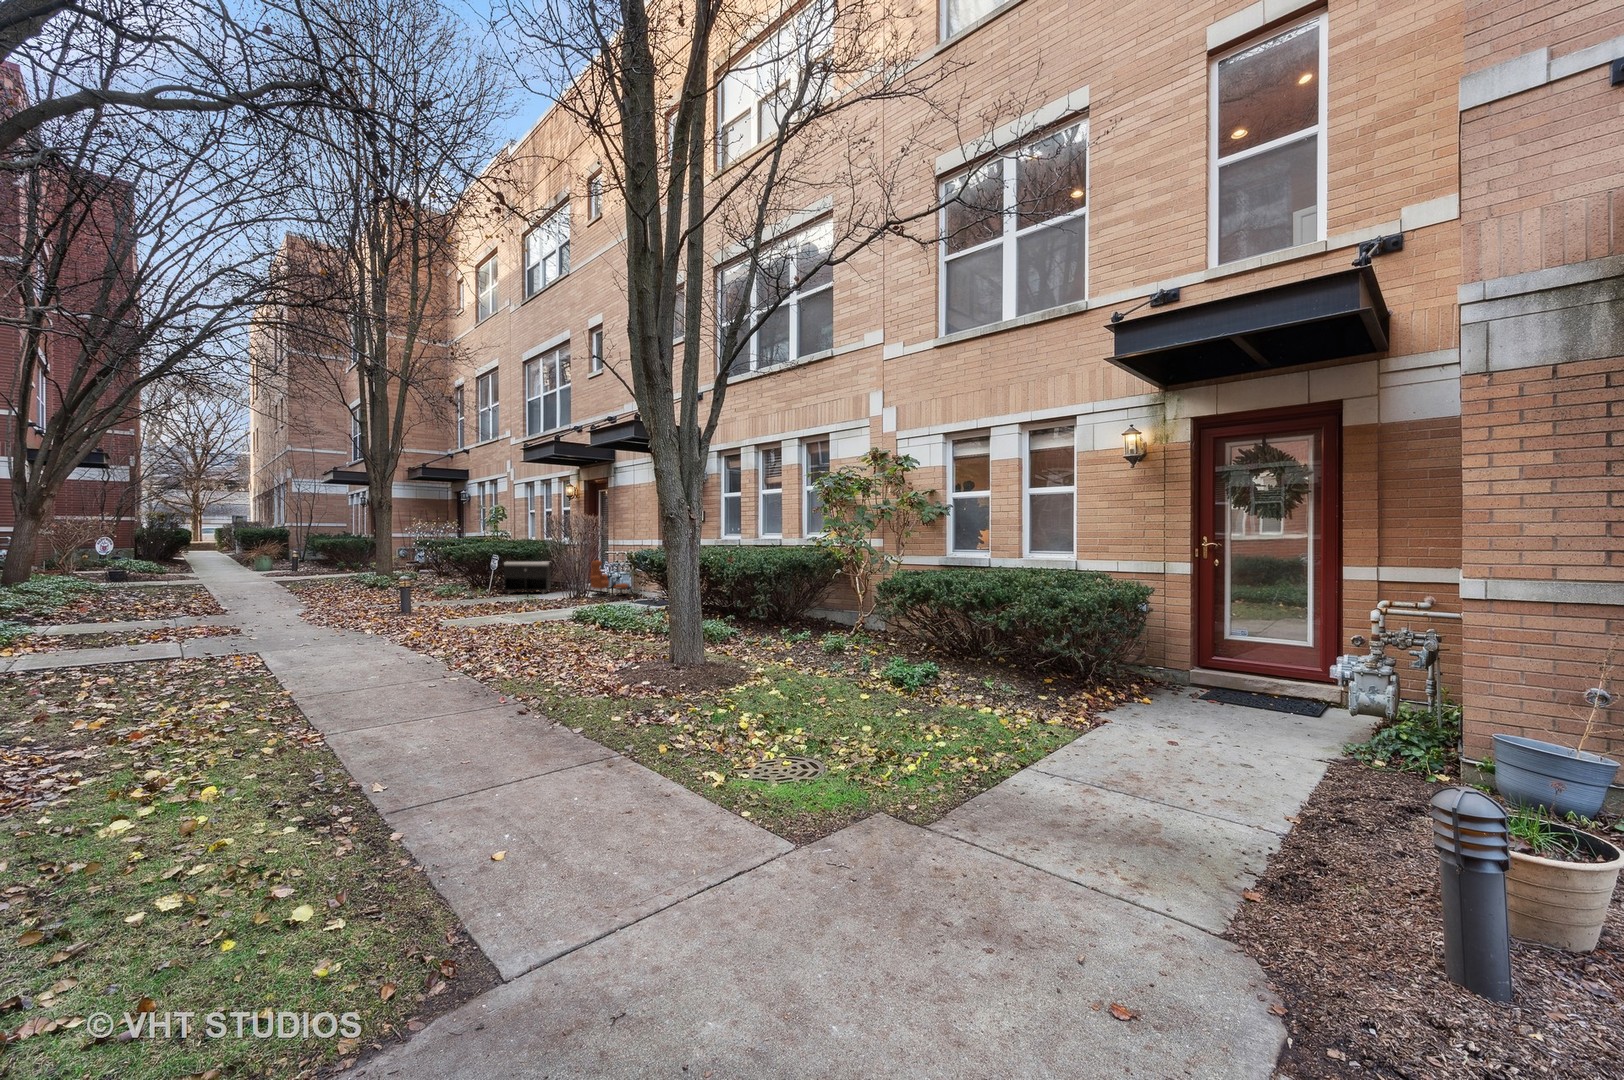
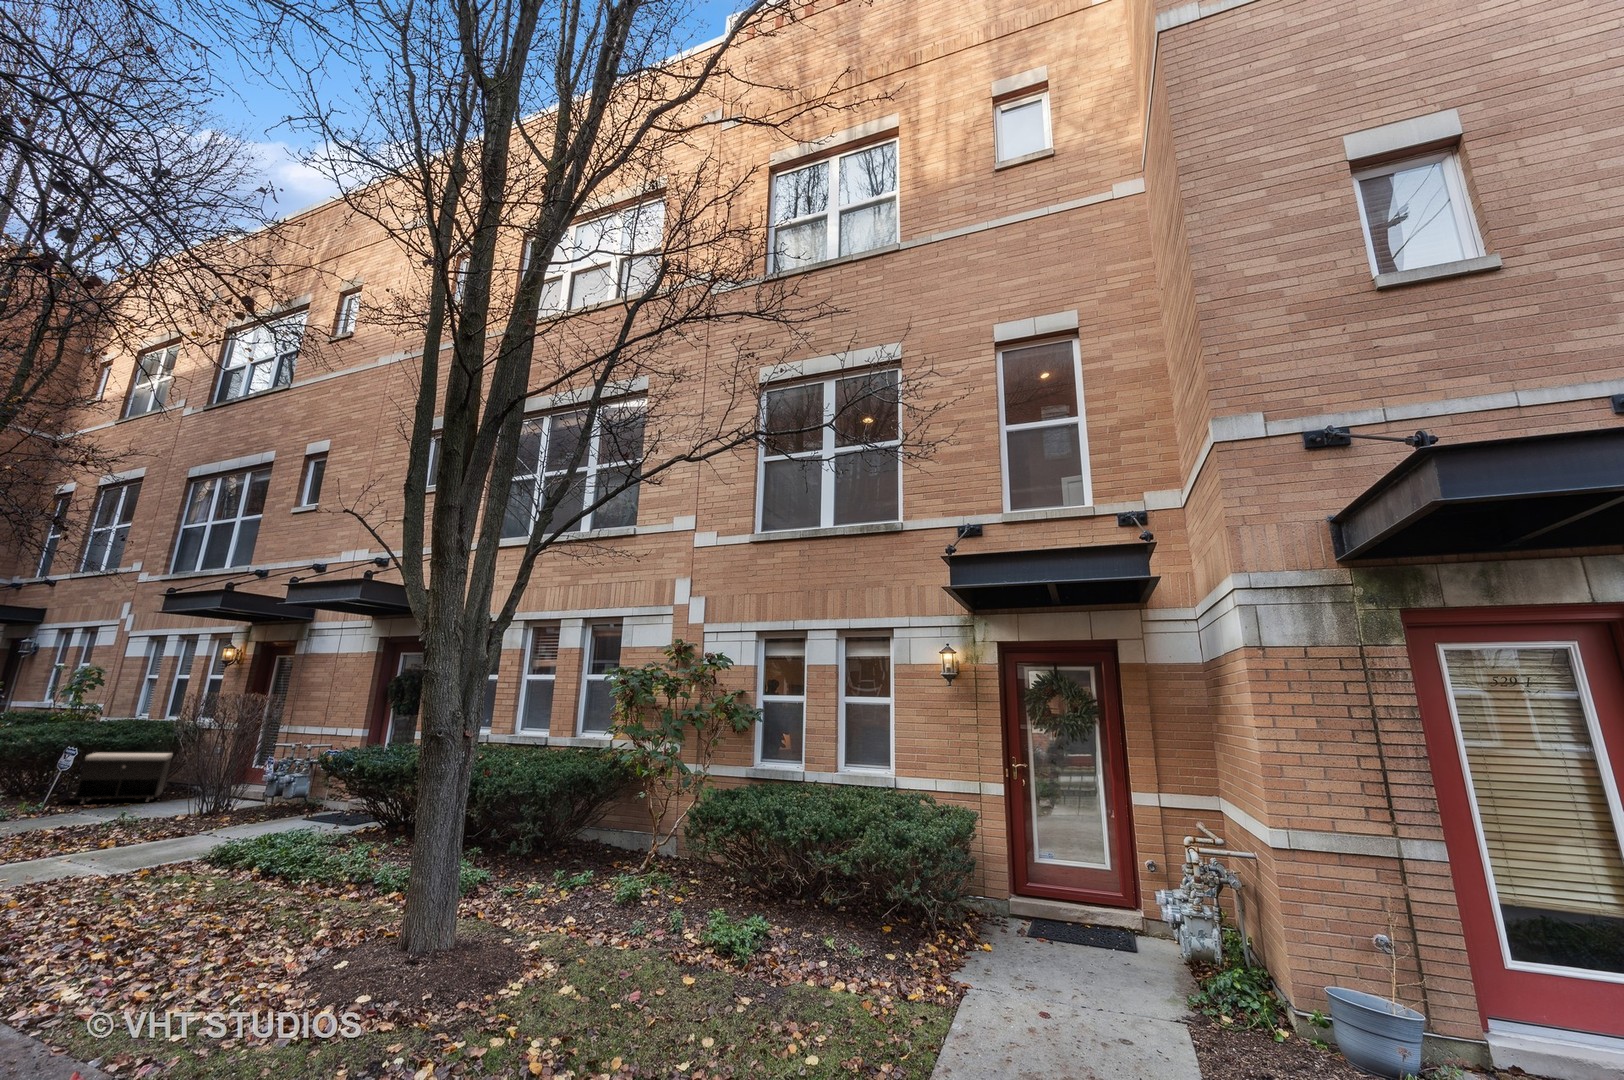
lounge chair: present [591,561,628,596] -> none [234,752,298,803]

